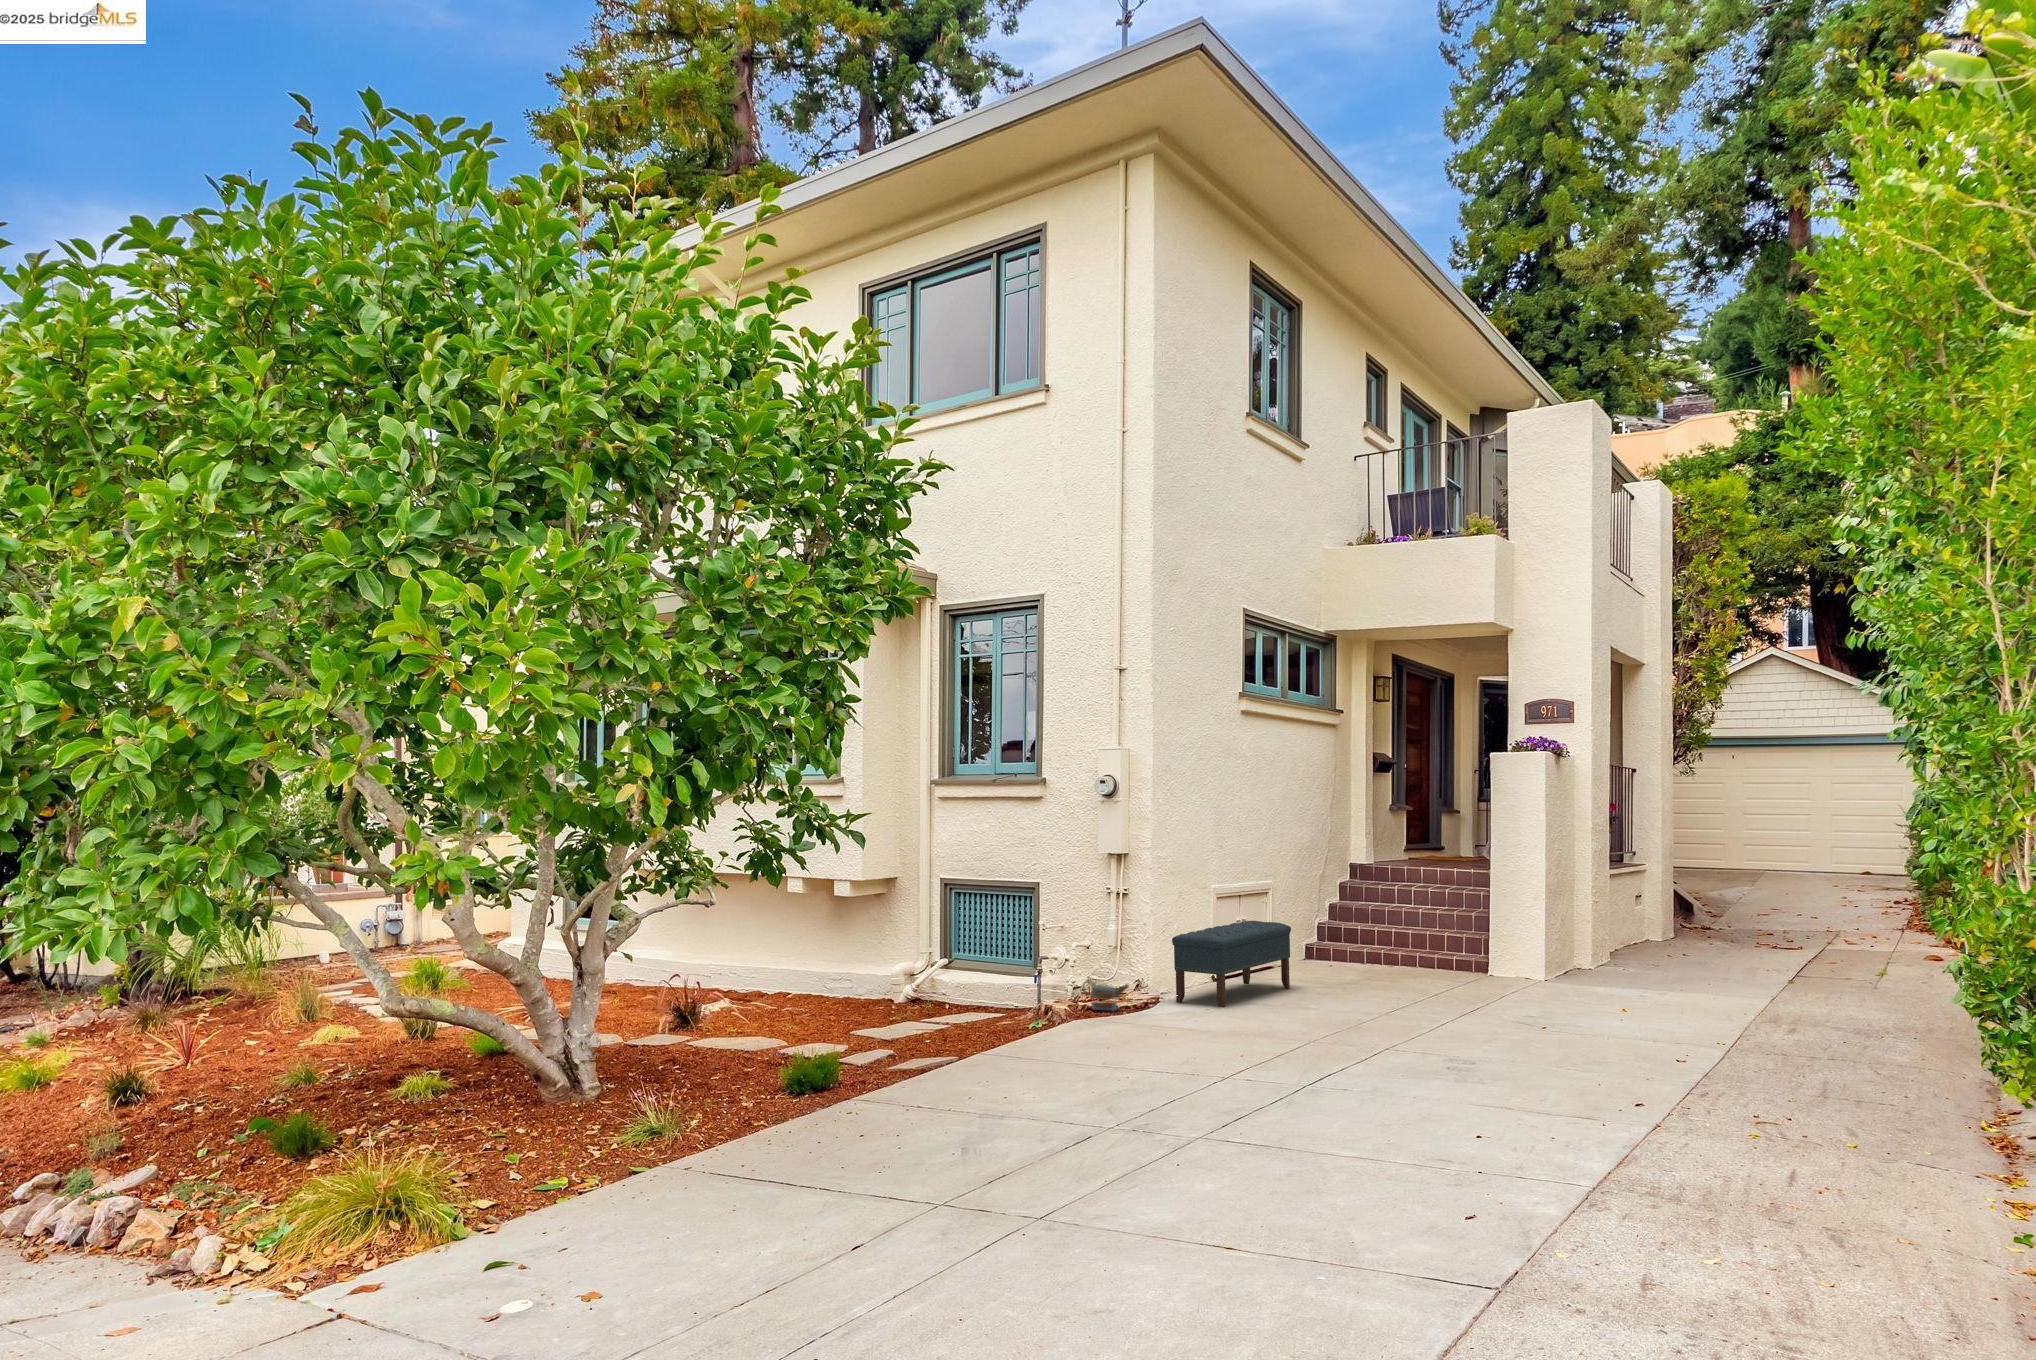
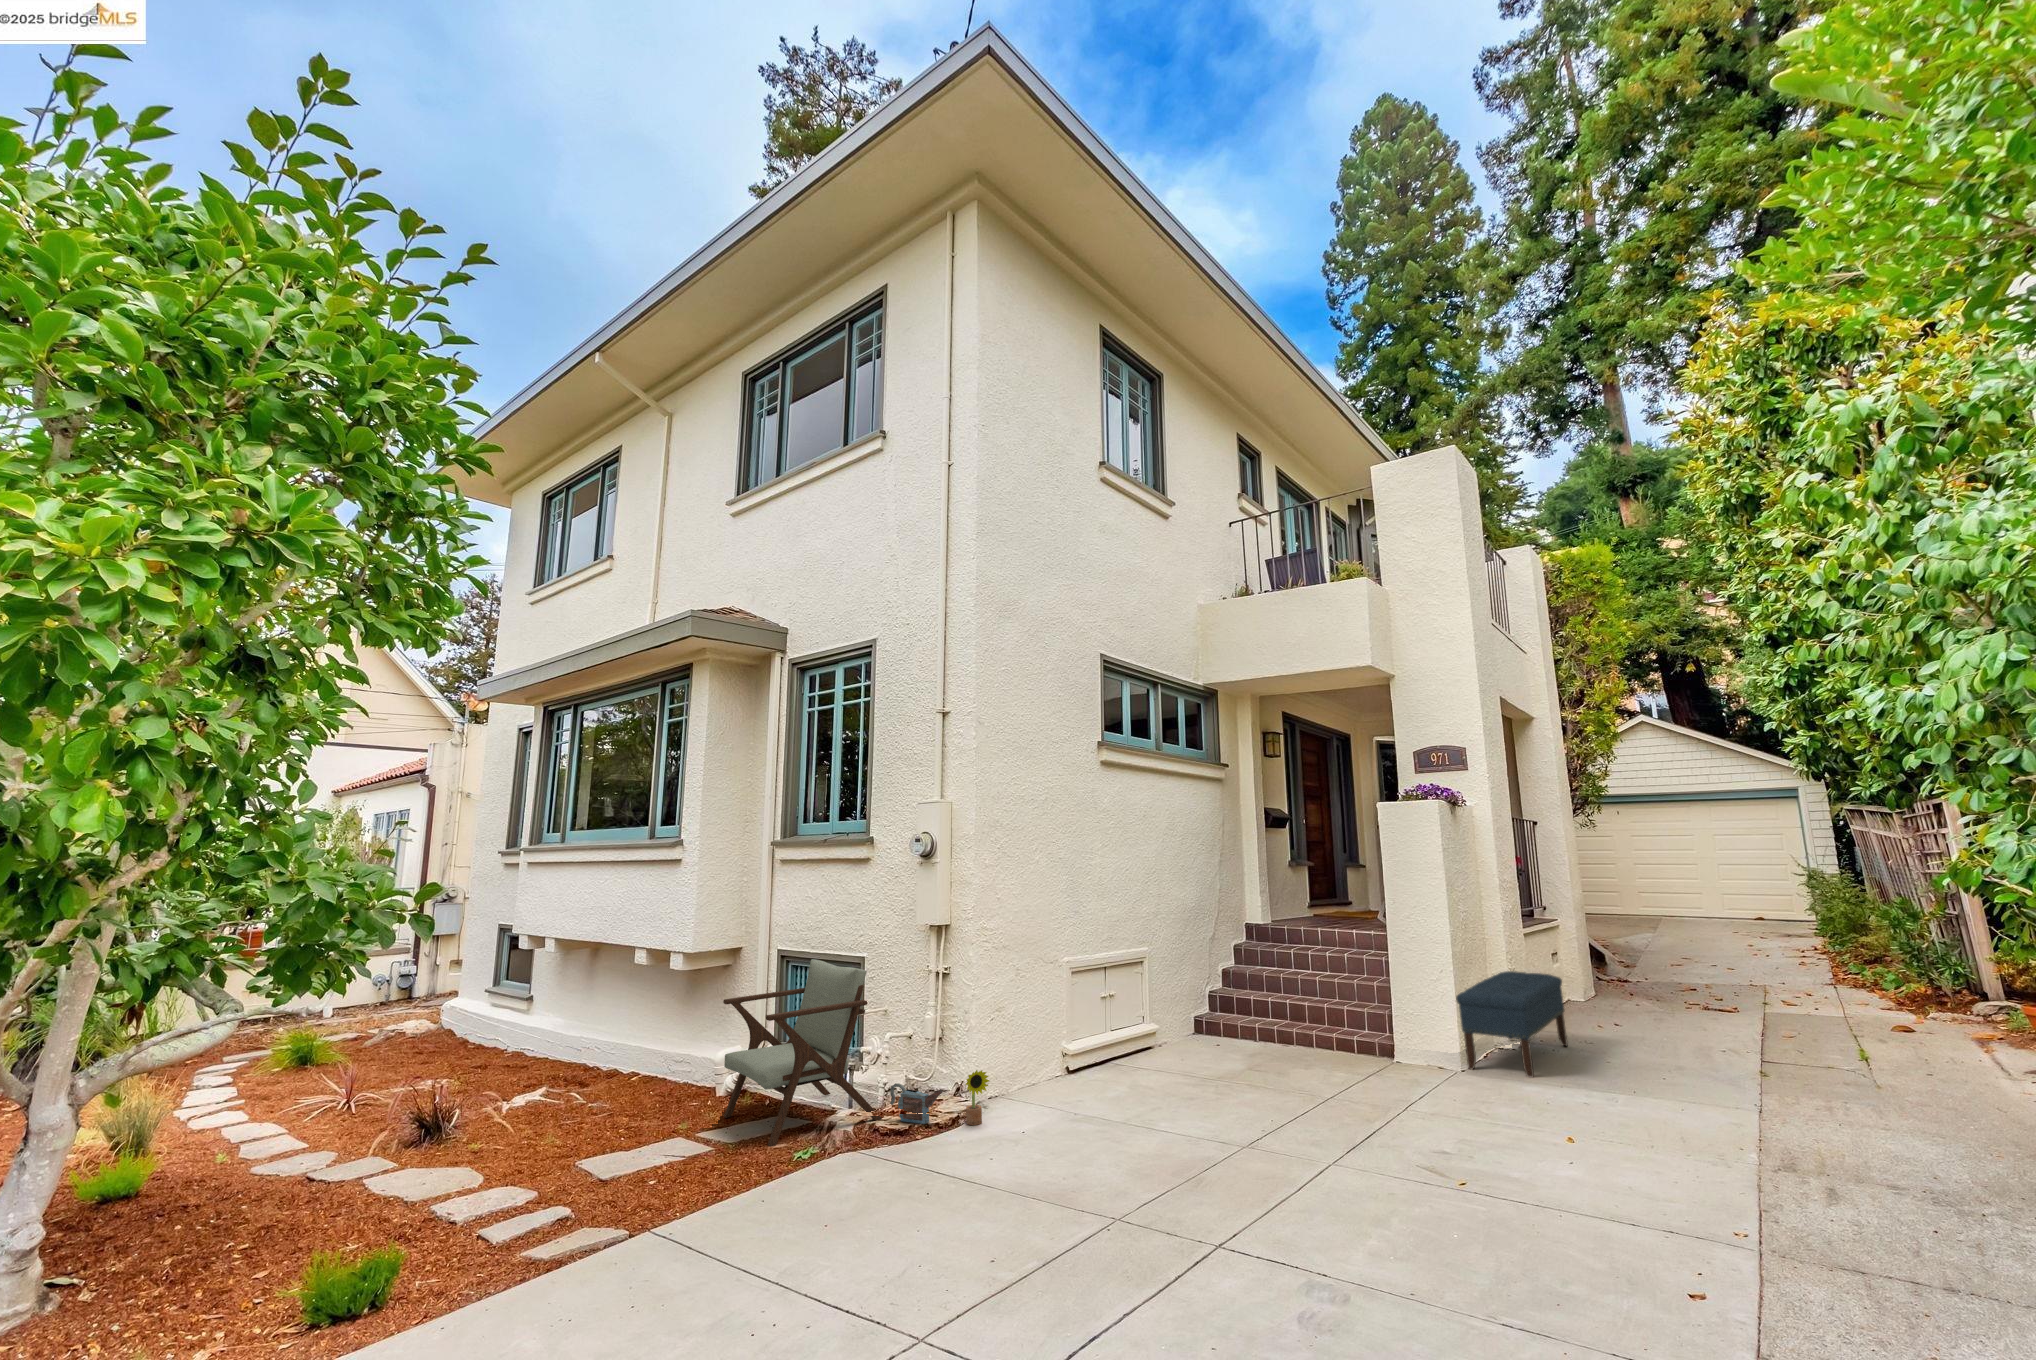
lounge chair: none [931,882,1075,1022] -> present [723,959,882,1147]
bench: present [1172,921,1291,1007] -> present [1456,971,1568,1077]
decorative plant: none [1149,967,1171,1011] -> present [966,1070,989,1125]

